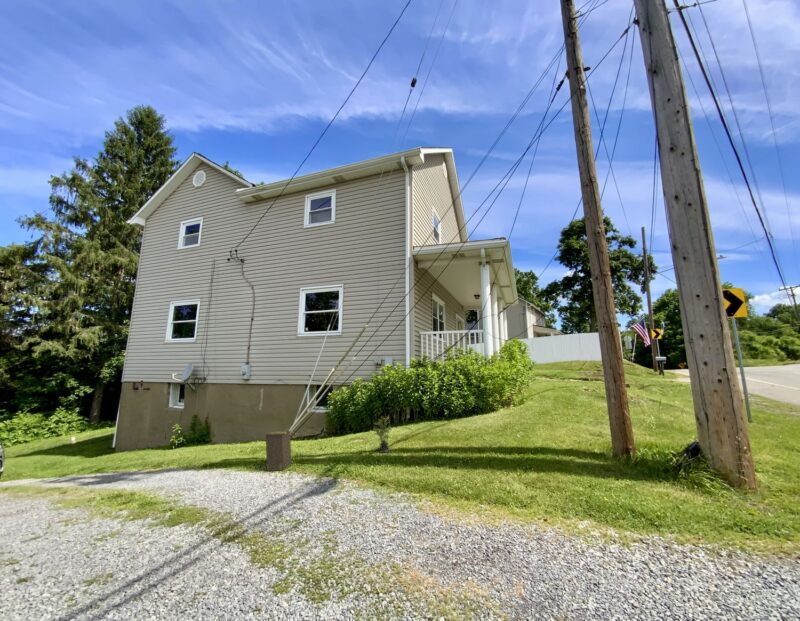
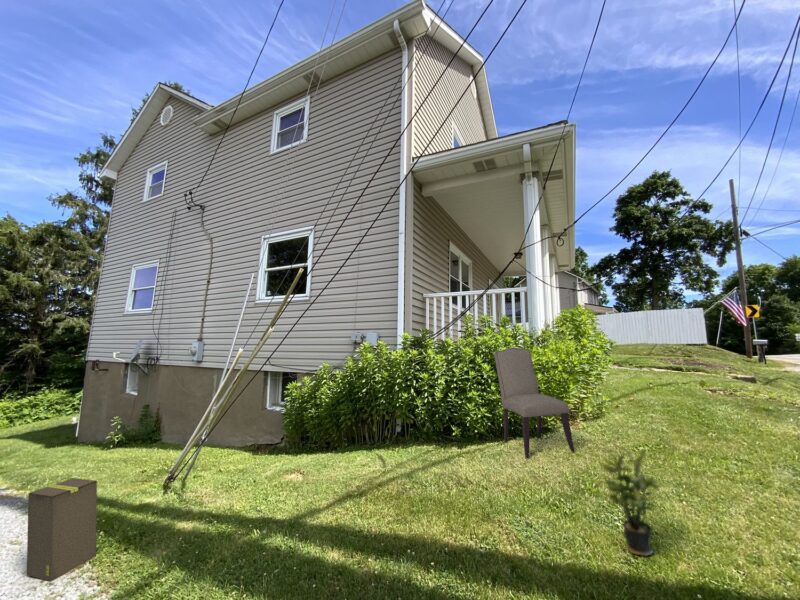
chair: none [467,367,506,419] -> present [494,348,575,458]
potted plant: present [374,418,391,452] -> present [601,448,658,556]

